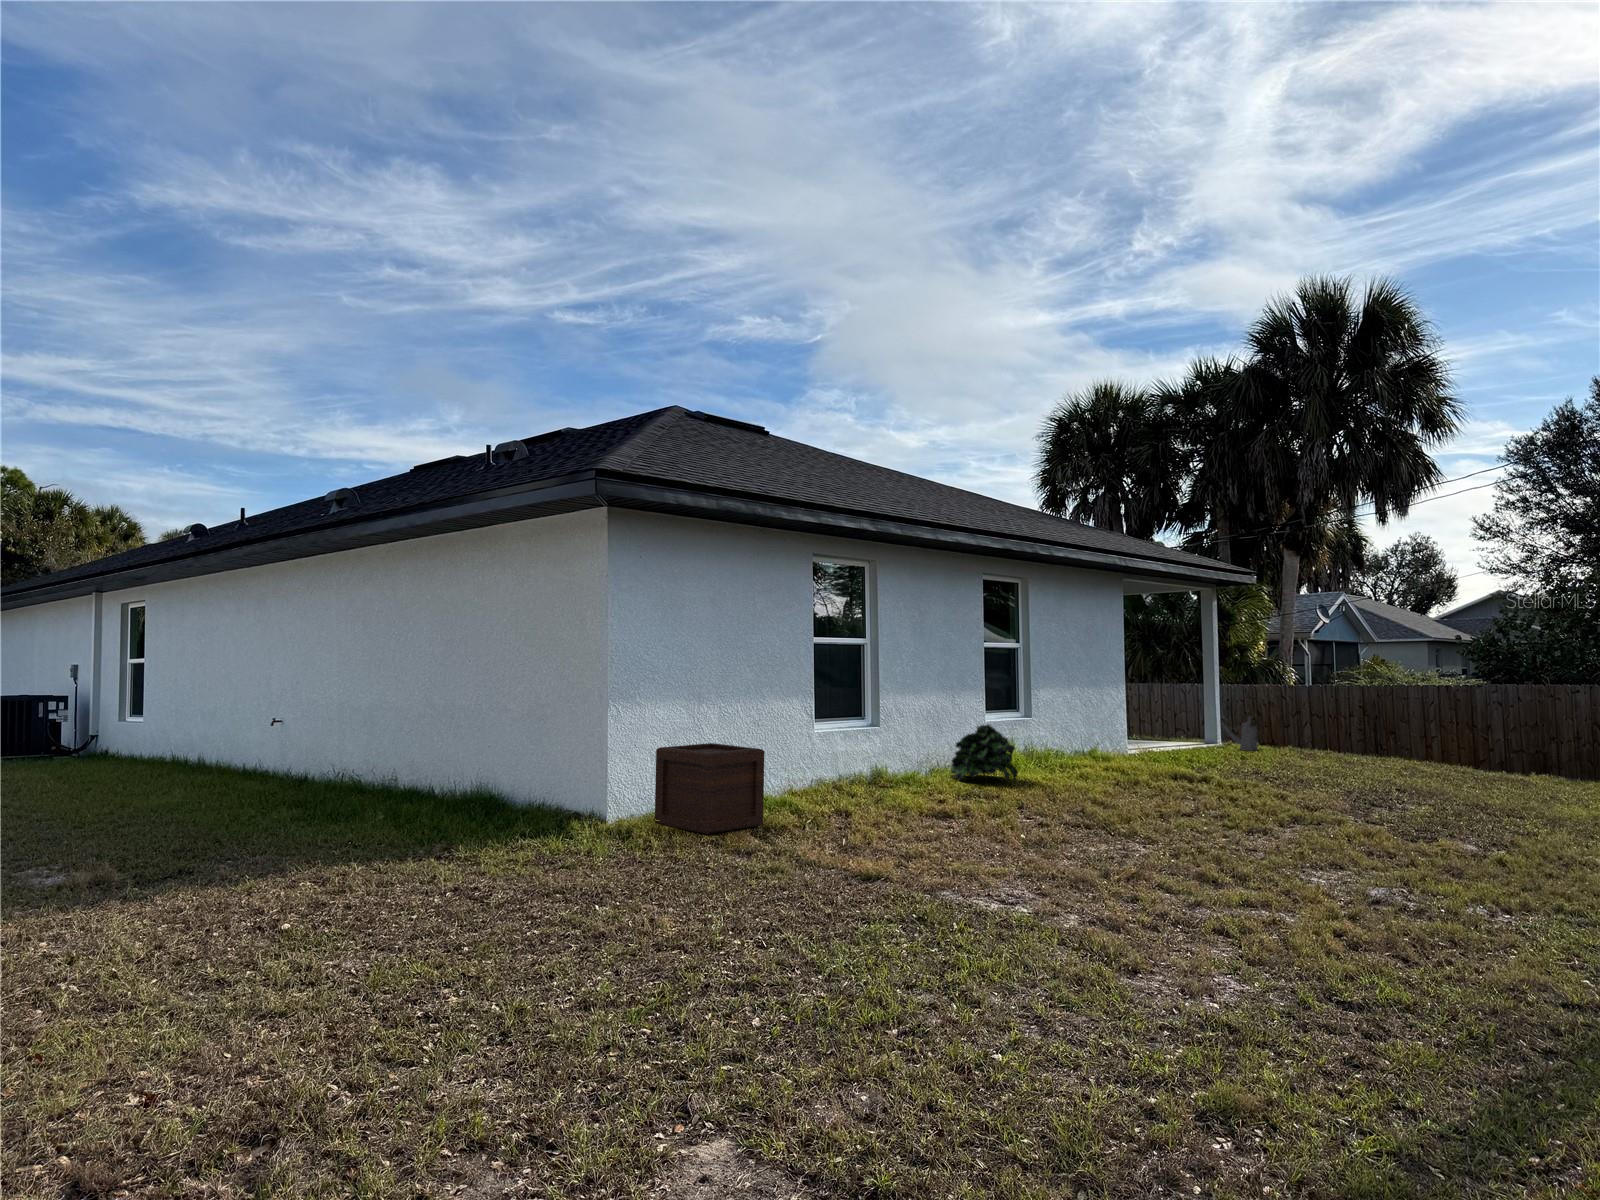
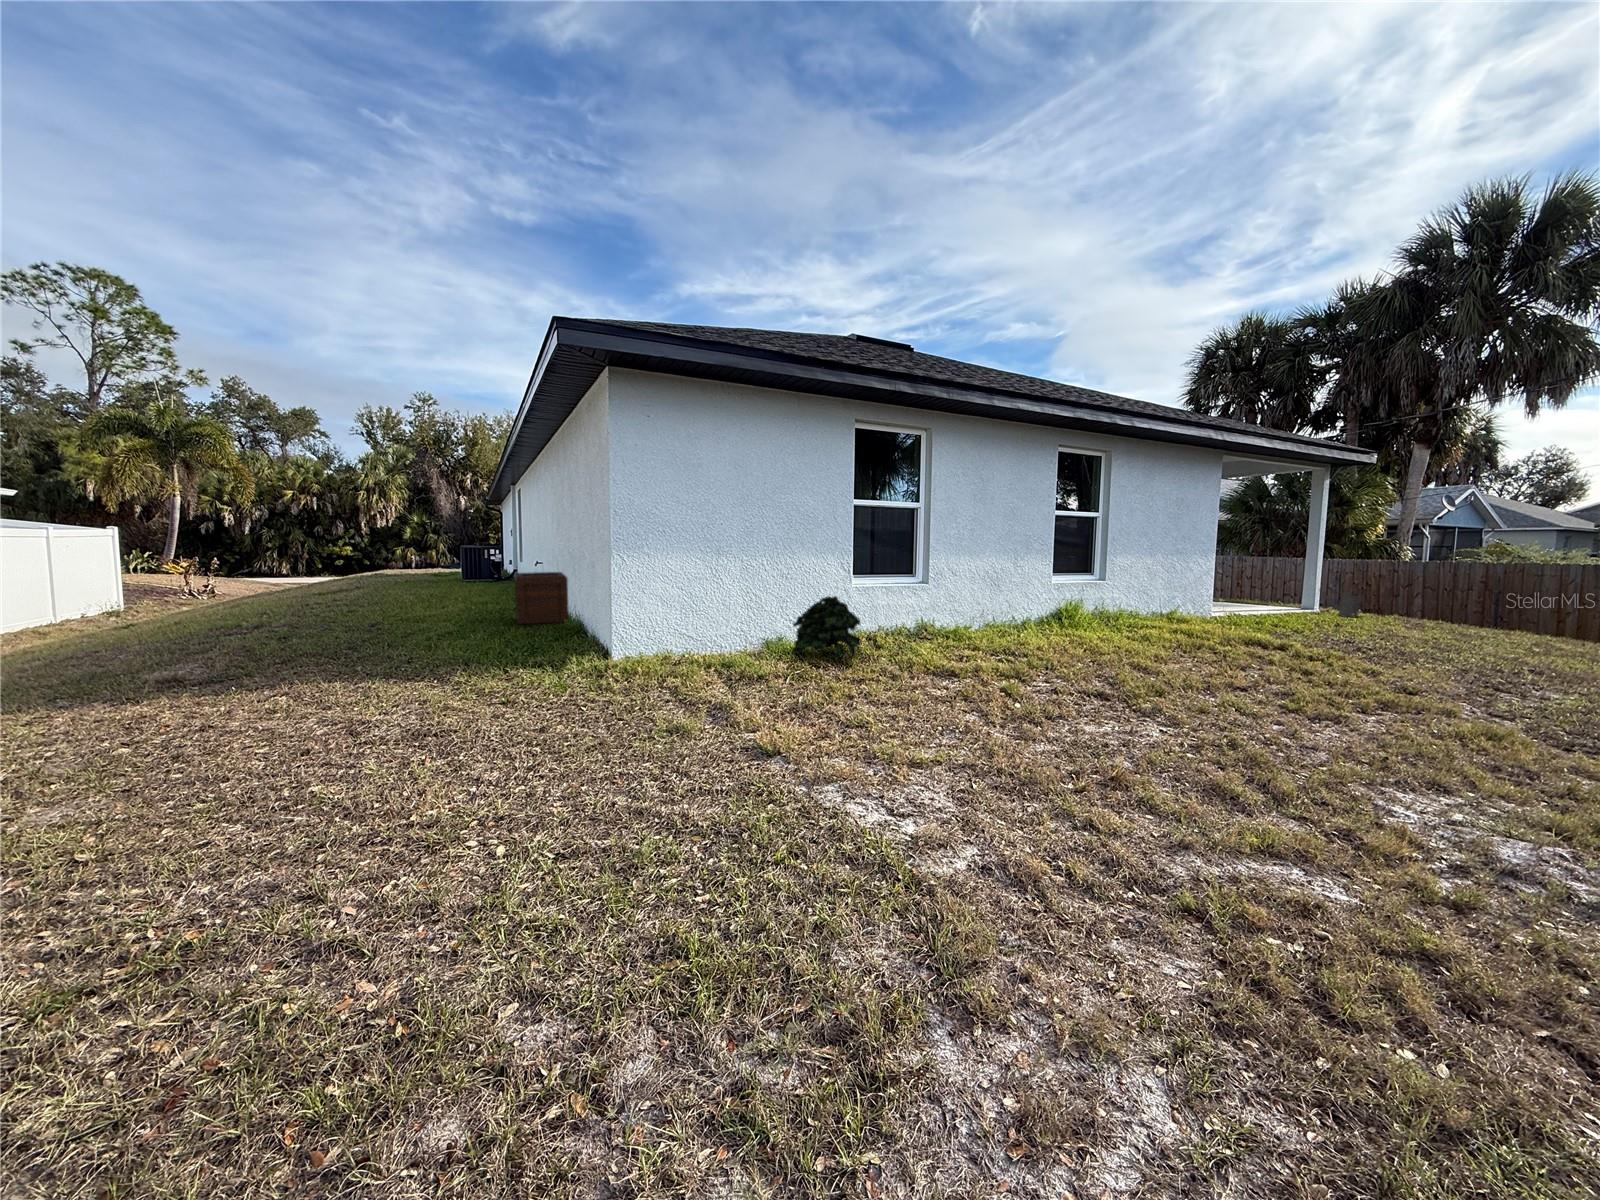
potted plant: present [951,725,1018,780] -> present [793,596,861,659]
wooden crate: present [655,743,765,834] -> present [514,572,569,624]

